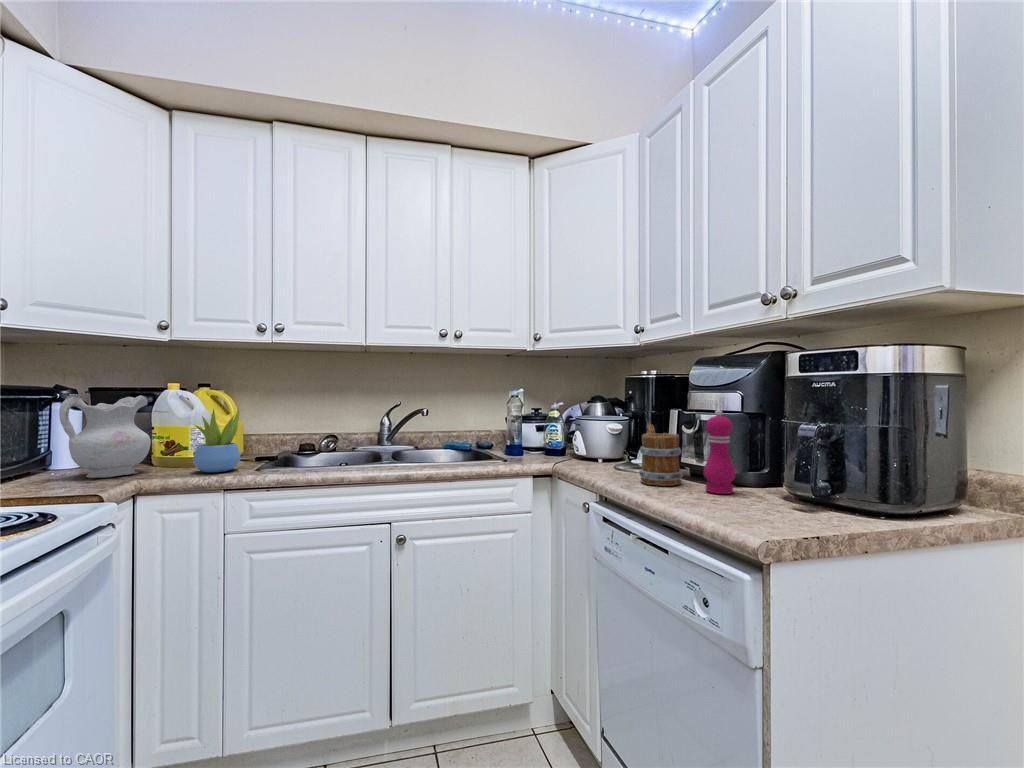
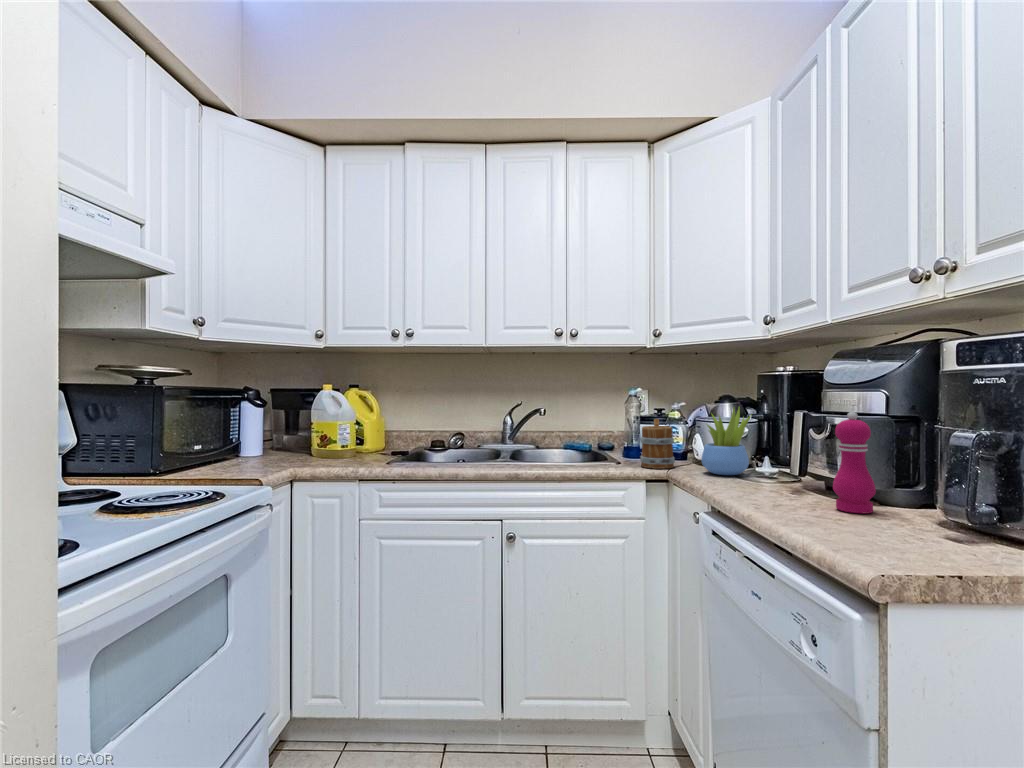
ceramic pitcher: present [59,394,151,478] -> none [243,395,308,464]
succulent plant: present [193,409,241,473] -> present [701,408,751,475]
mug: present [639,424,683,486] -> present [640,419,675,469]

